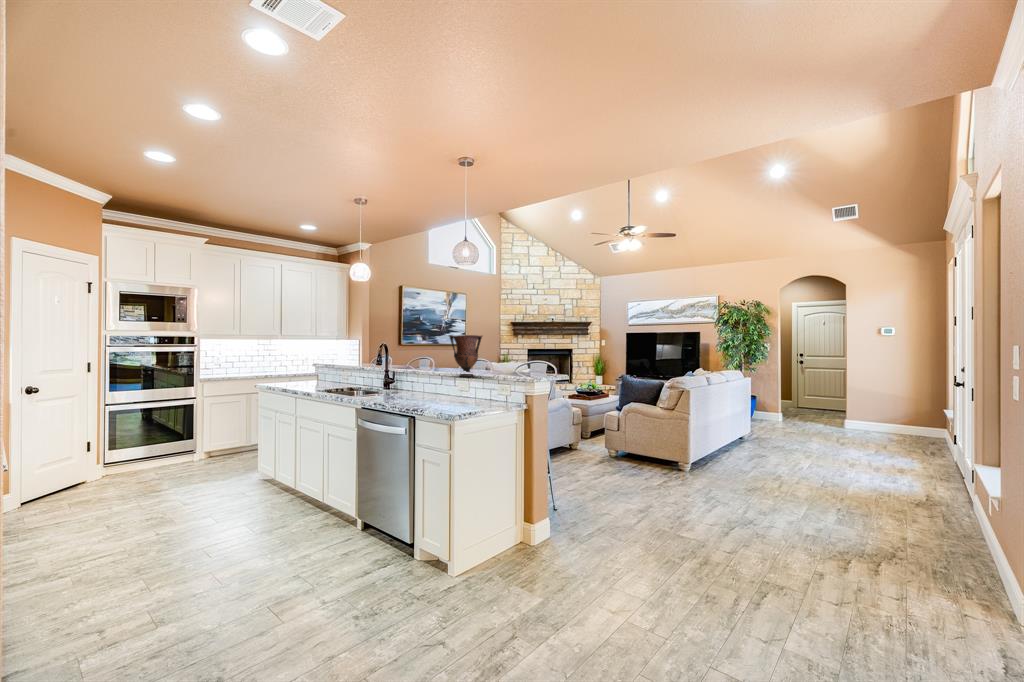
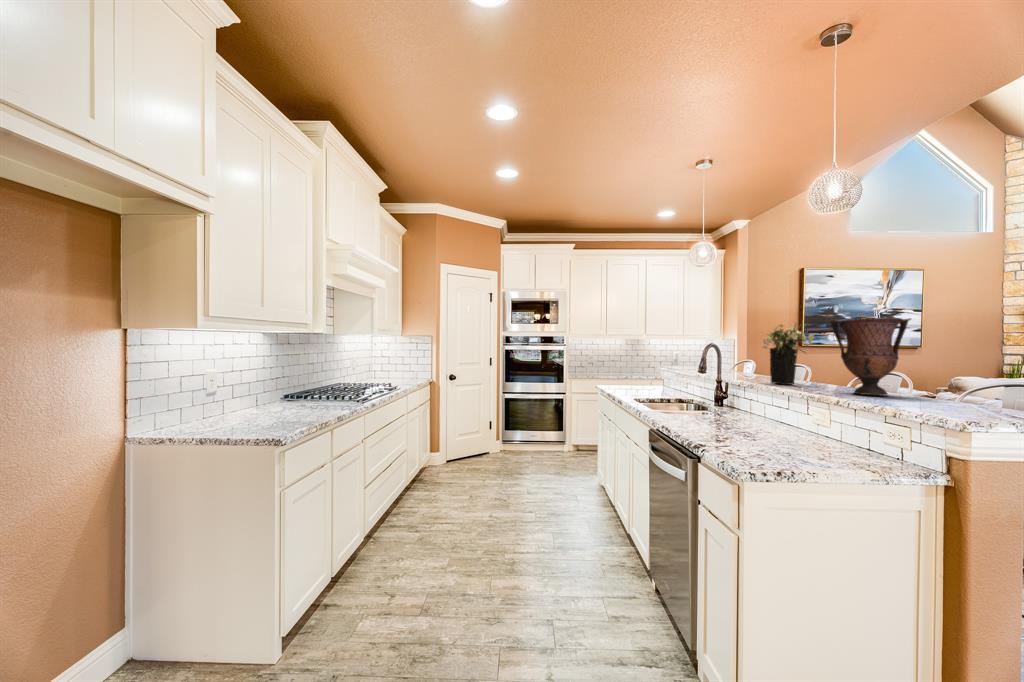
flower arrangement: none [408,334,440,374] -> present [763,324,814,385]

